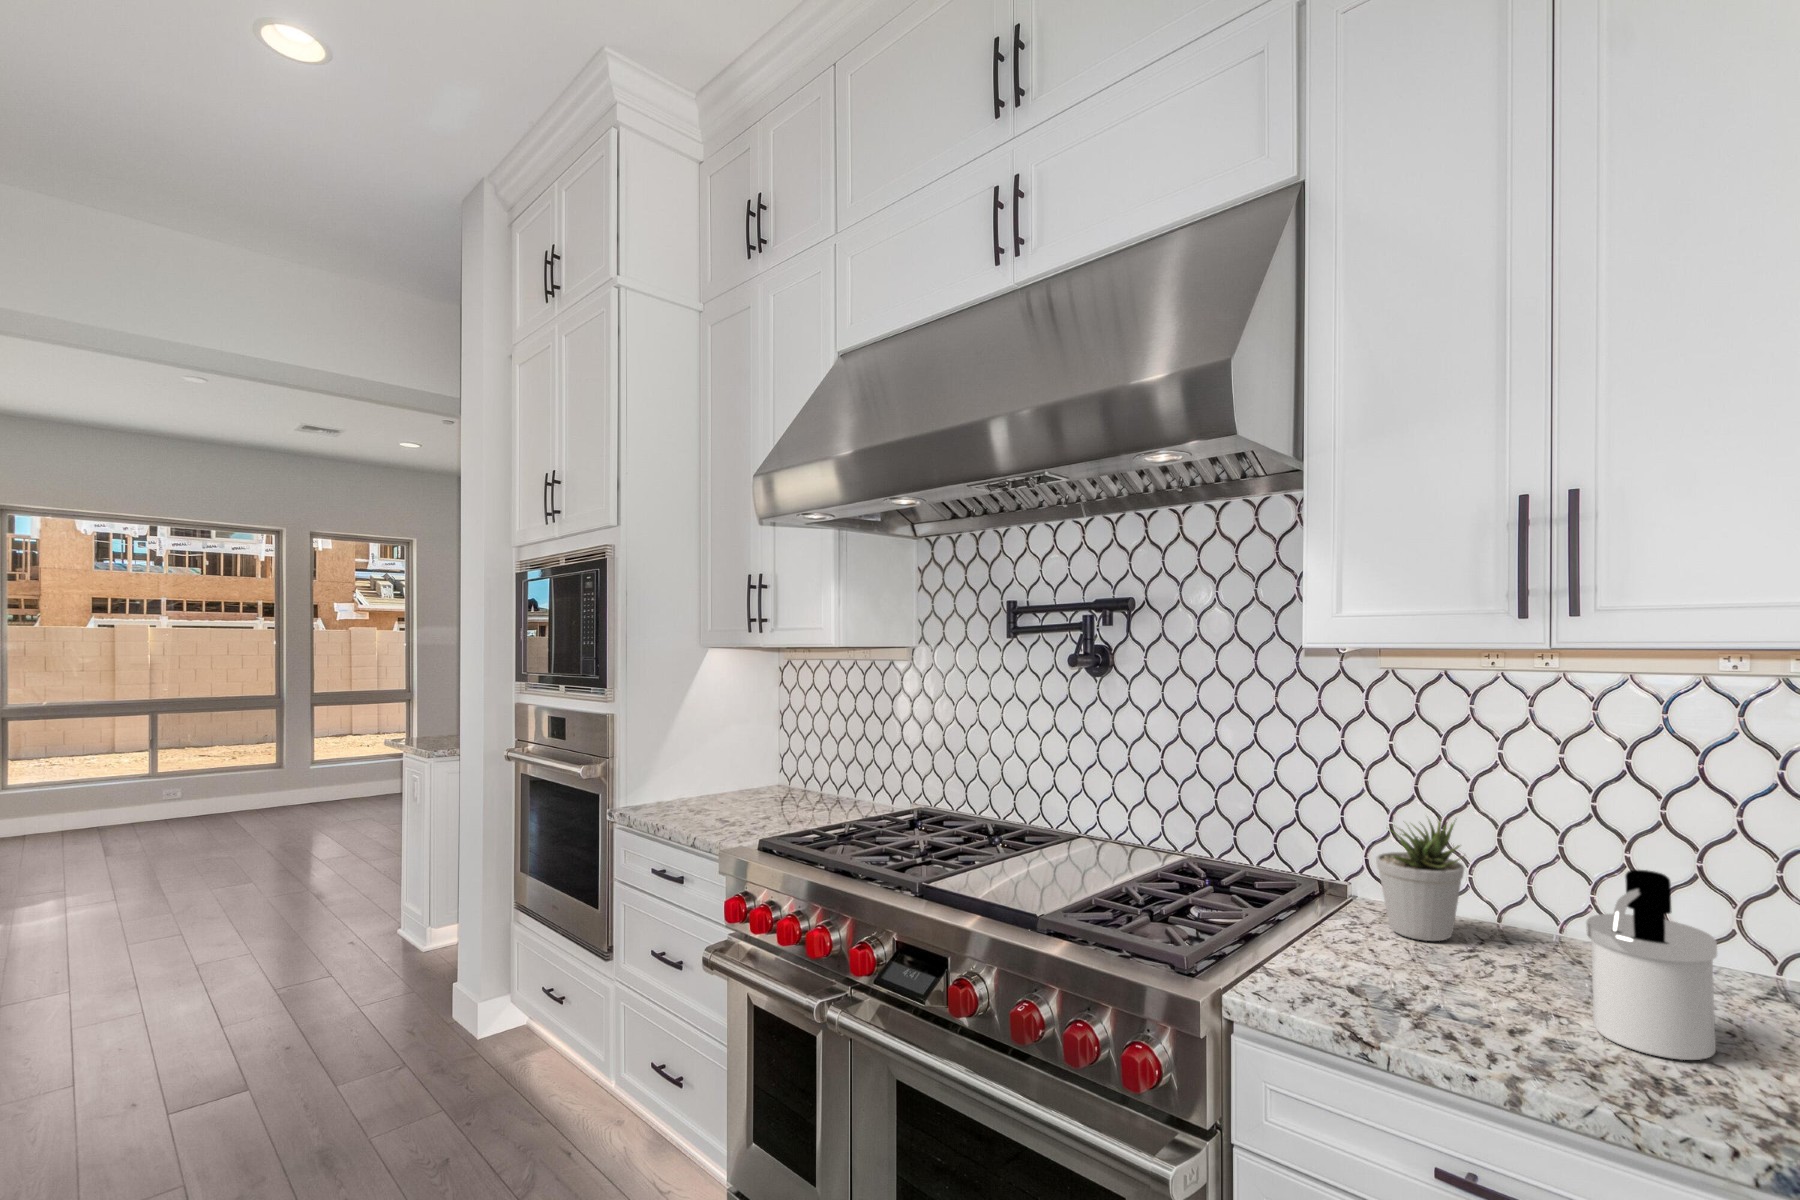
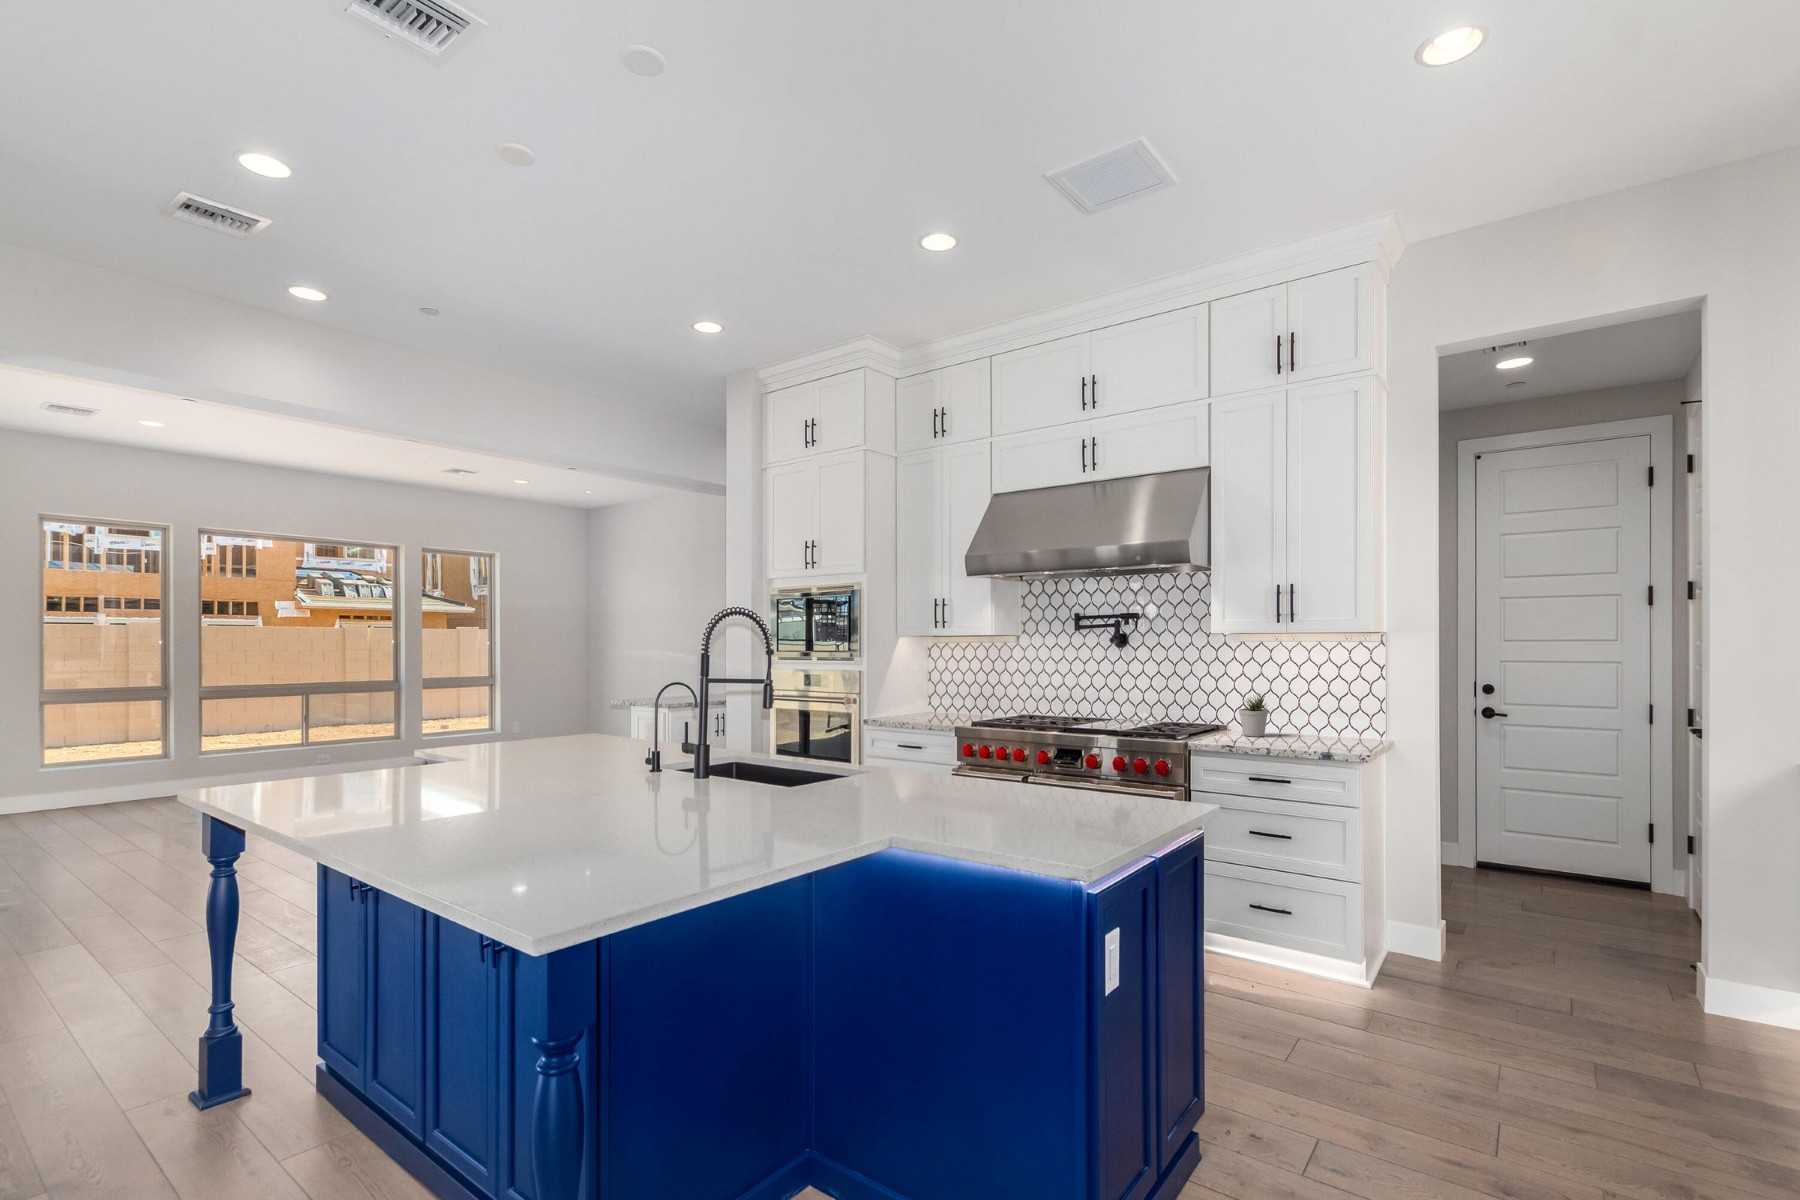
soap dispenser: present [1586,870,1717,1060] -> none [1299,699,1332,749]

